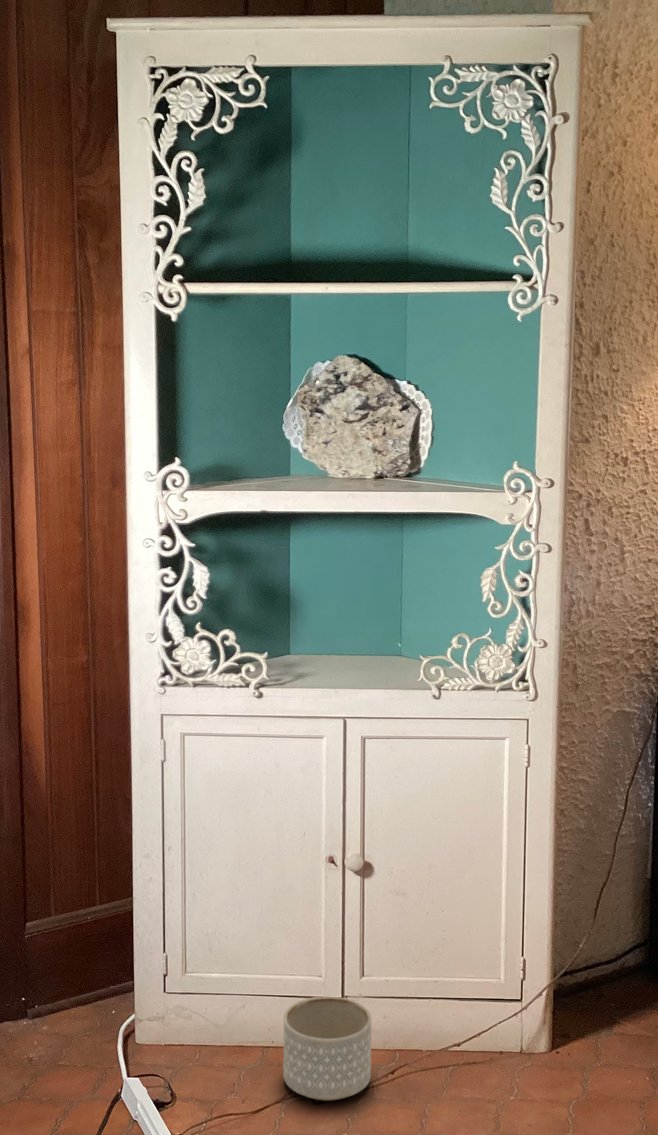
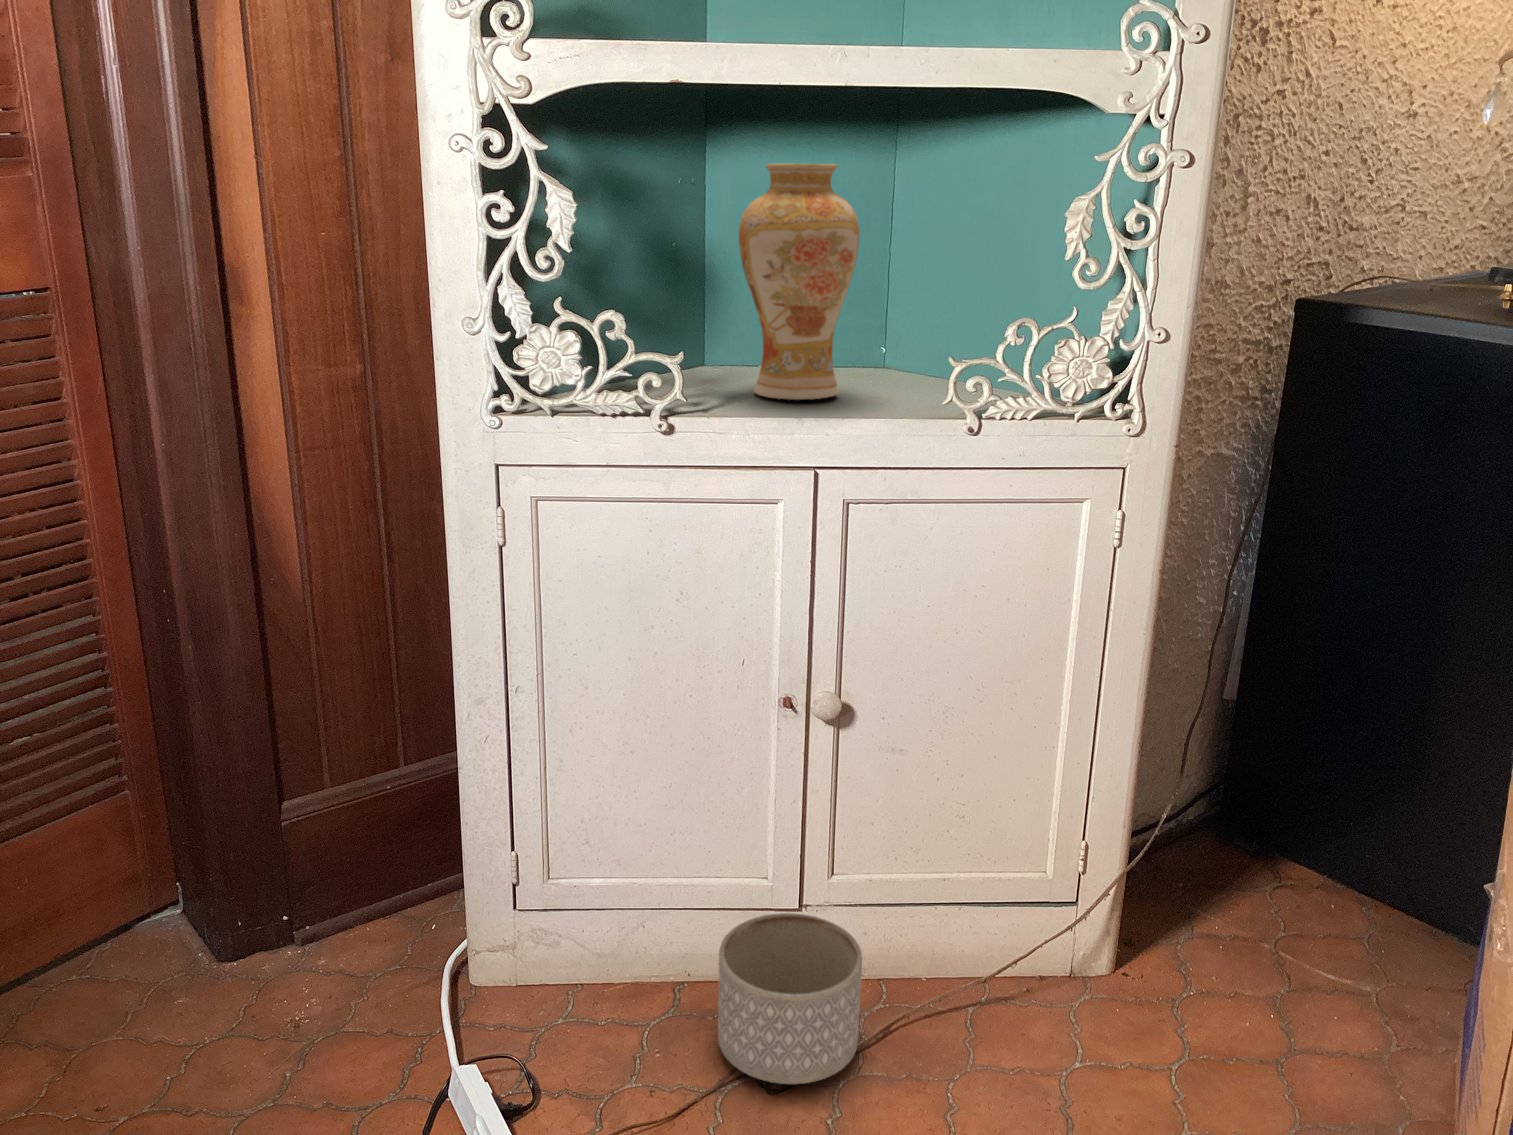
vase: none [307,542,376,678] -> present [739,163,860,400]

